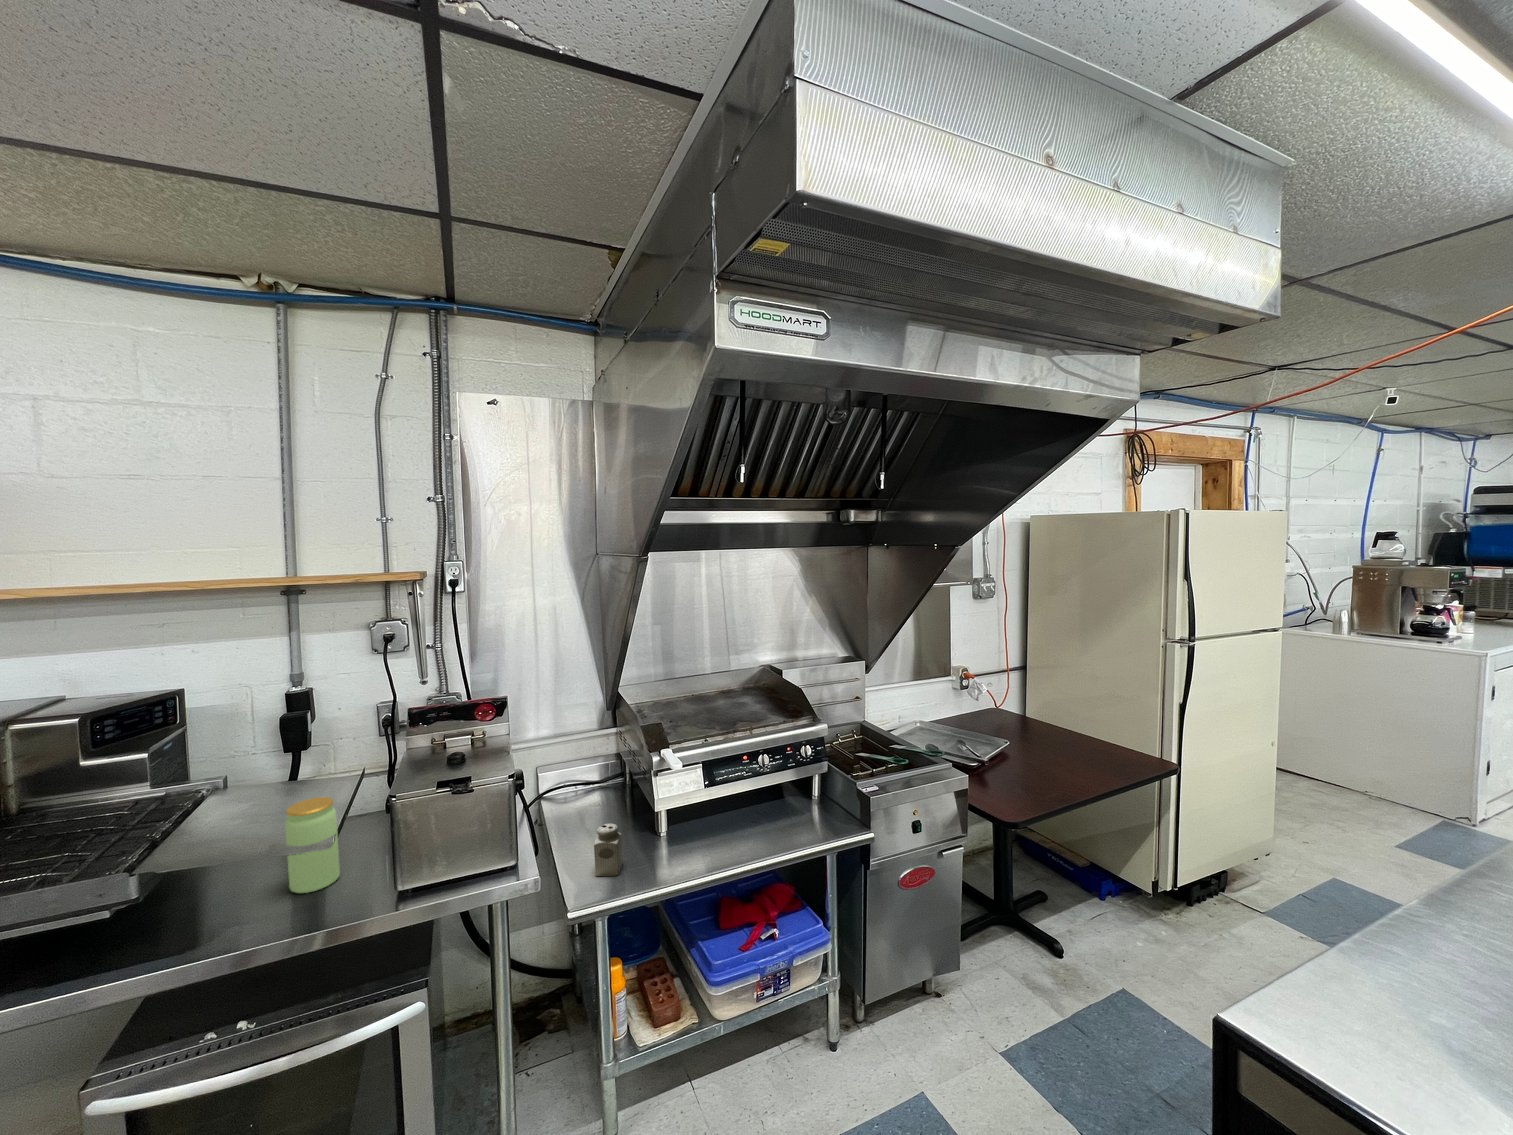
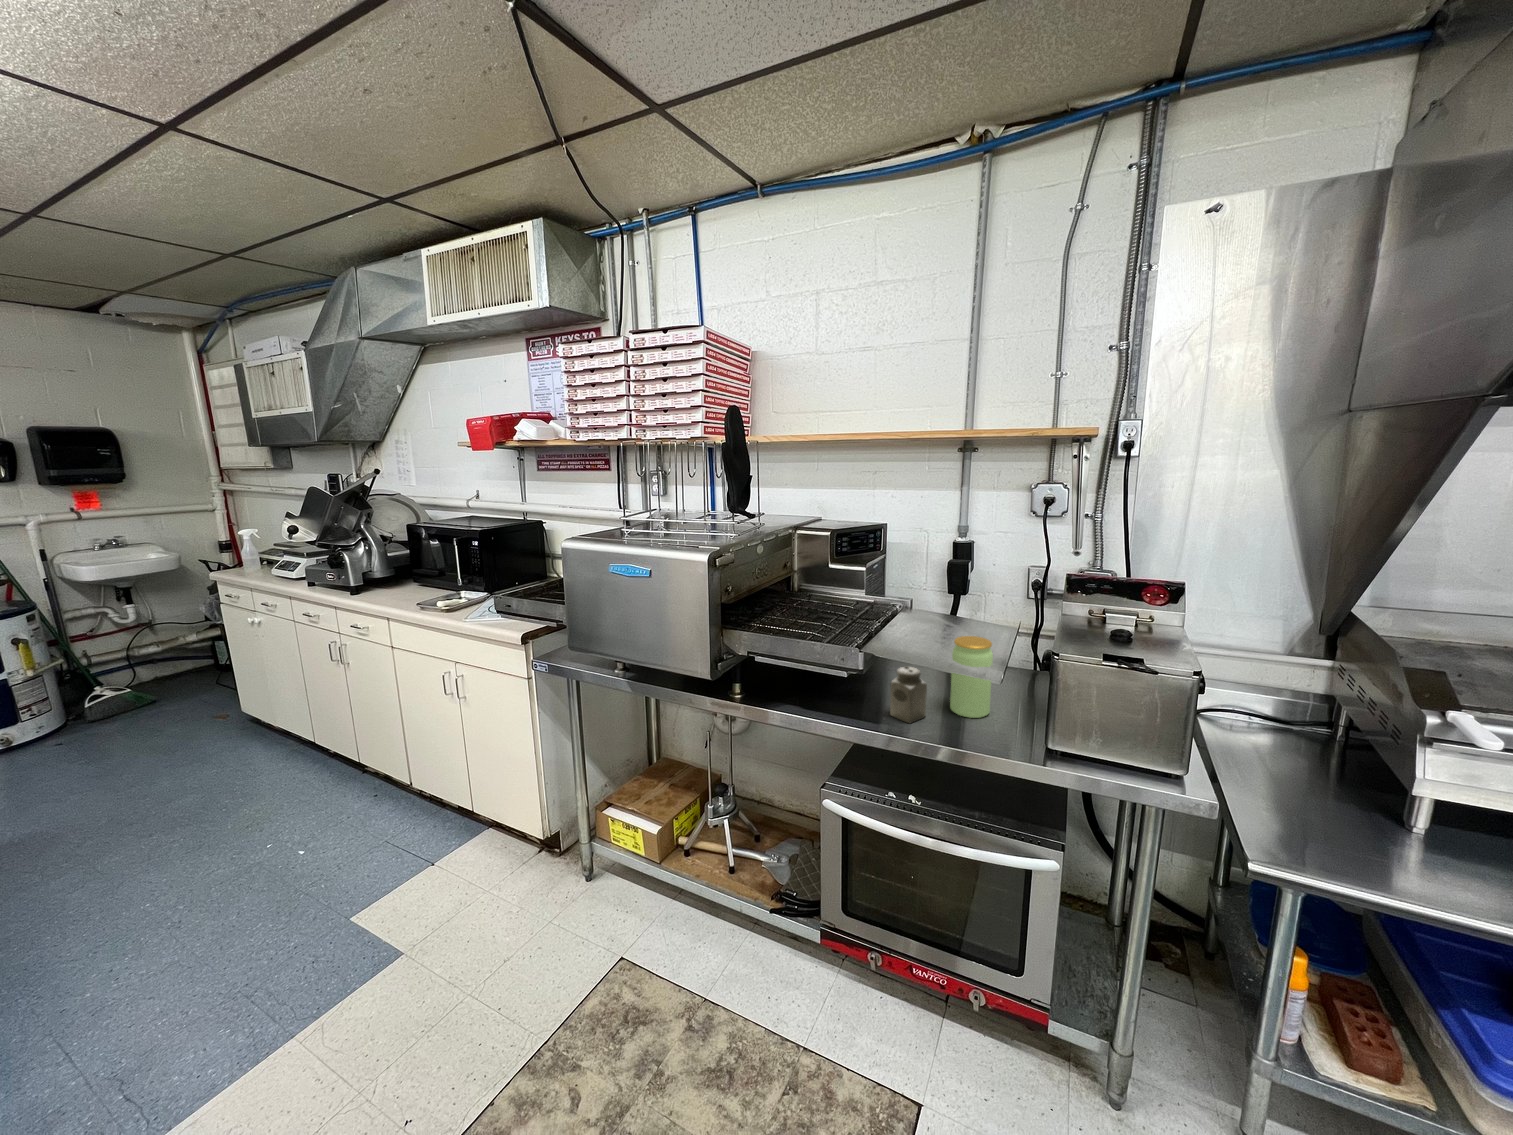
salt shaker: present [594,824,623,876] -> present [890,667,927,723]

